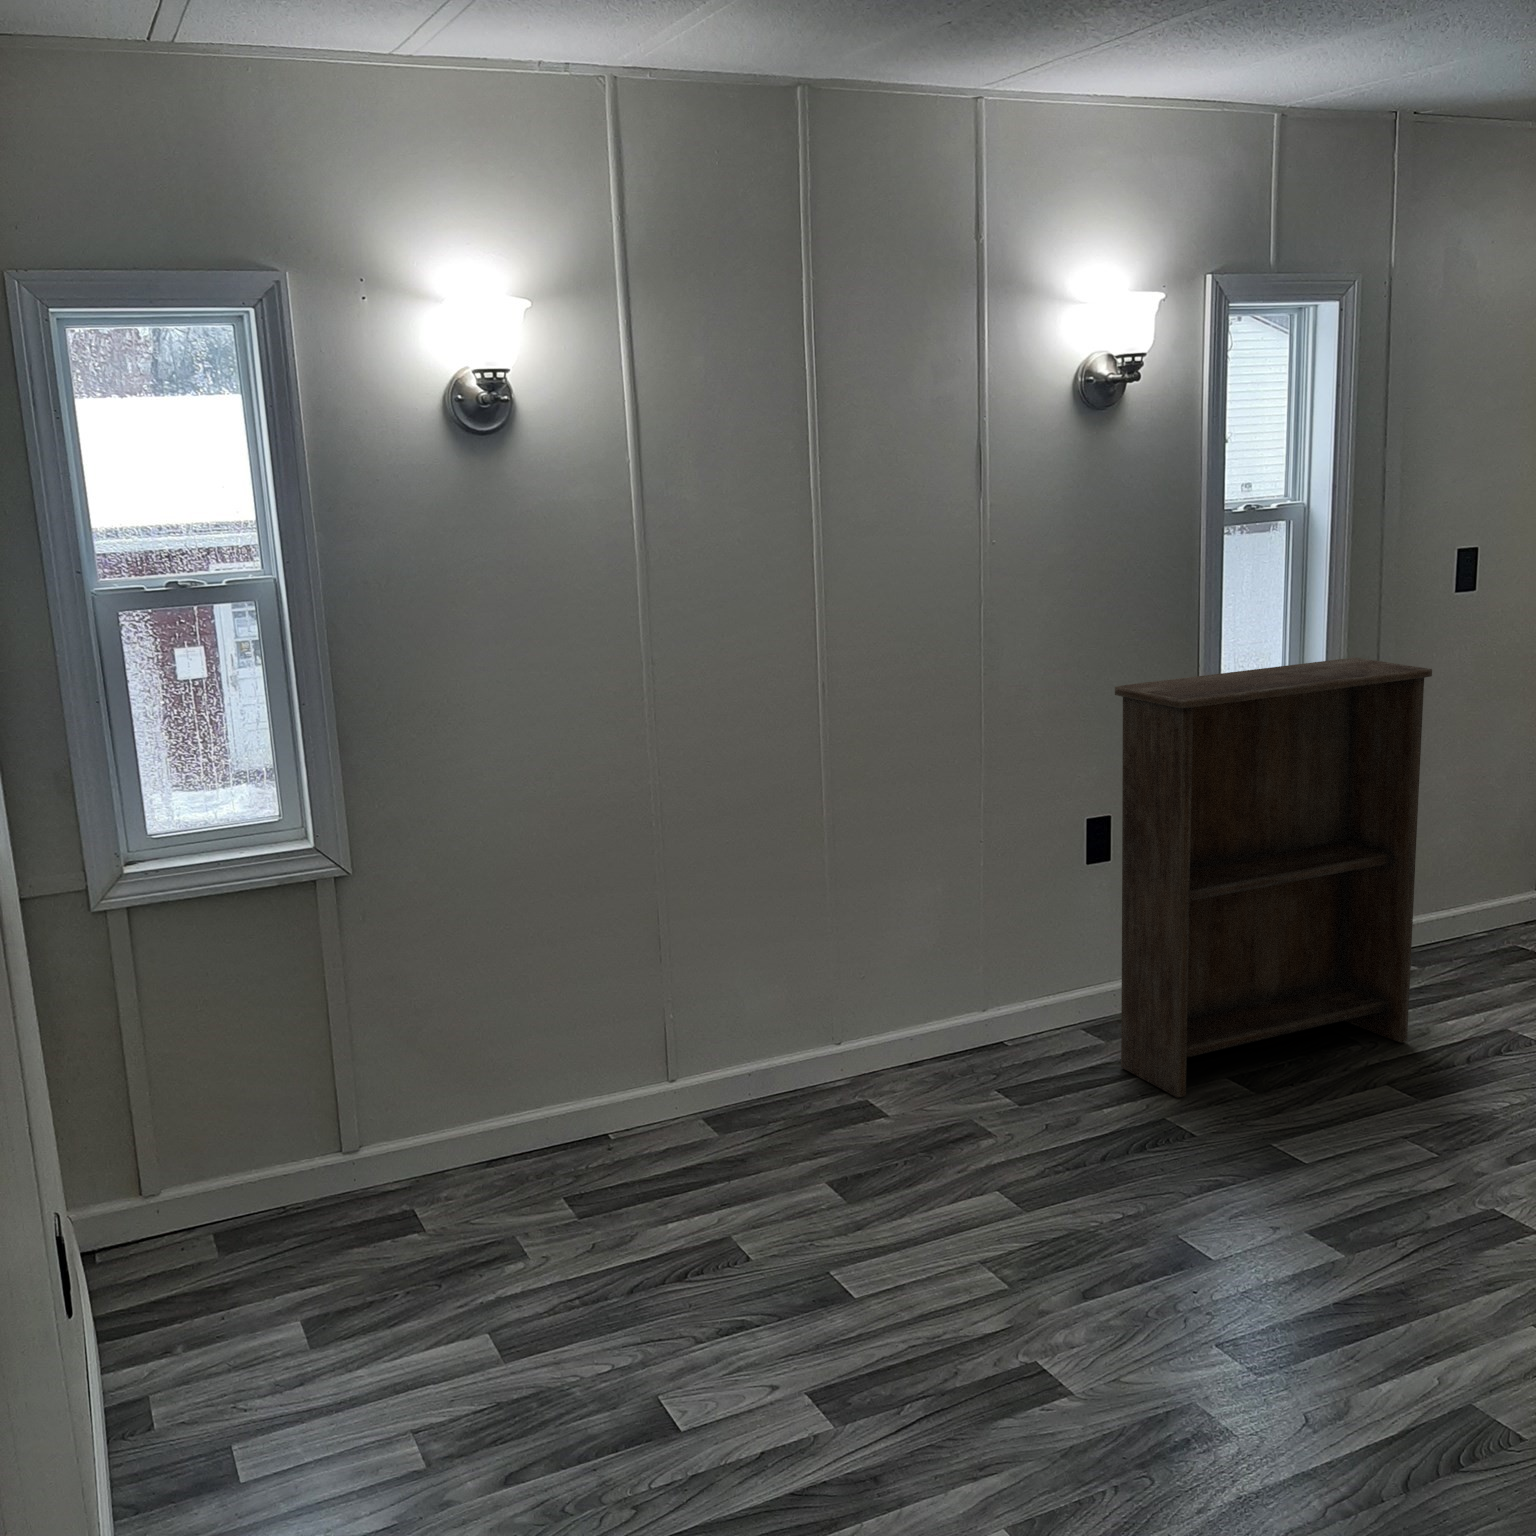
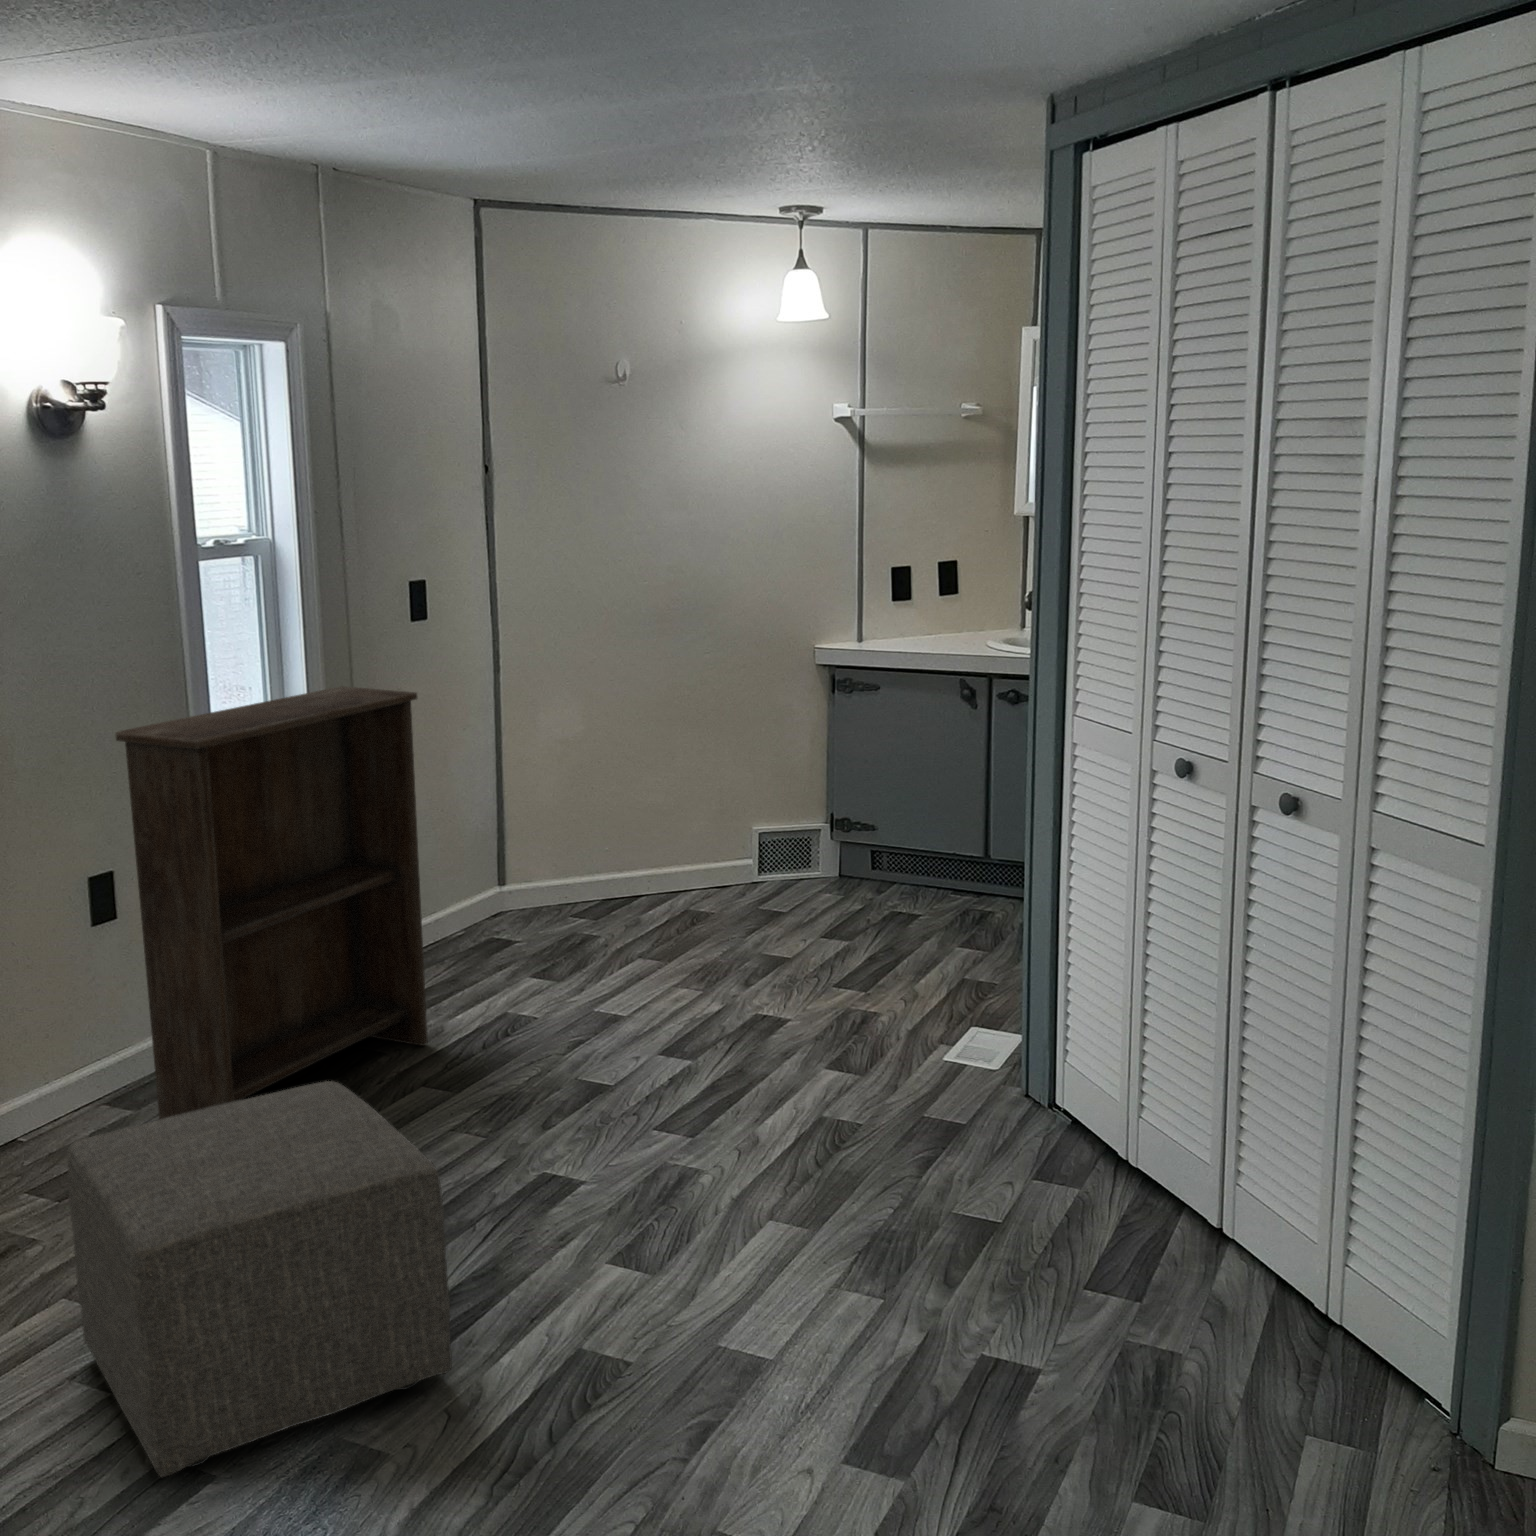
ottoman: none [996,1051,1327,1378] -> present [67,1081,452,1477]

